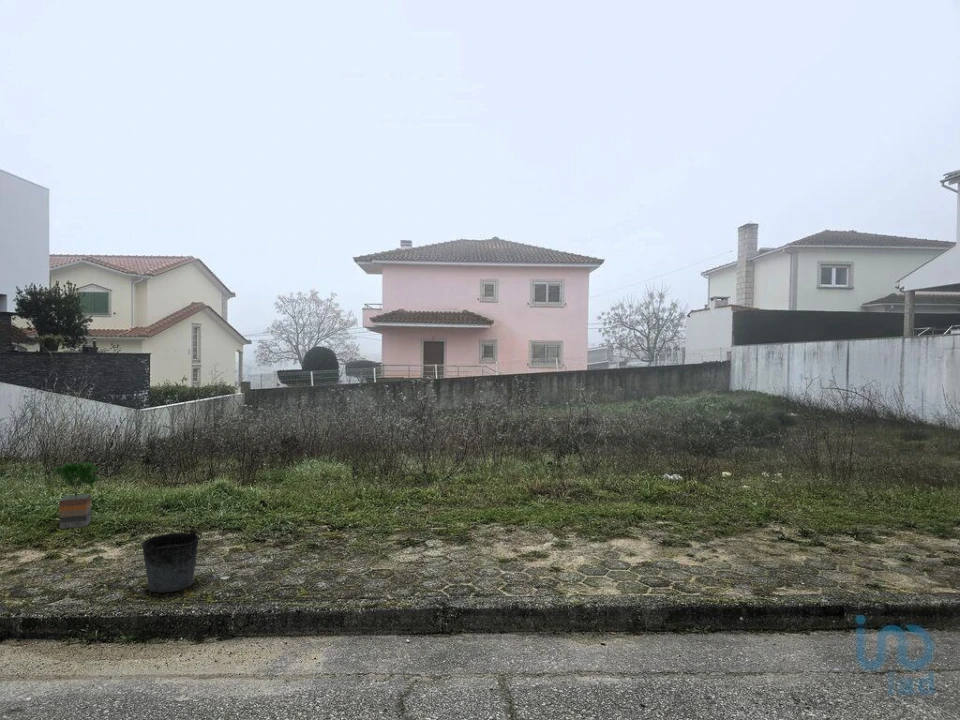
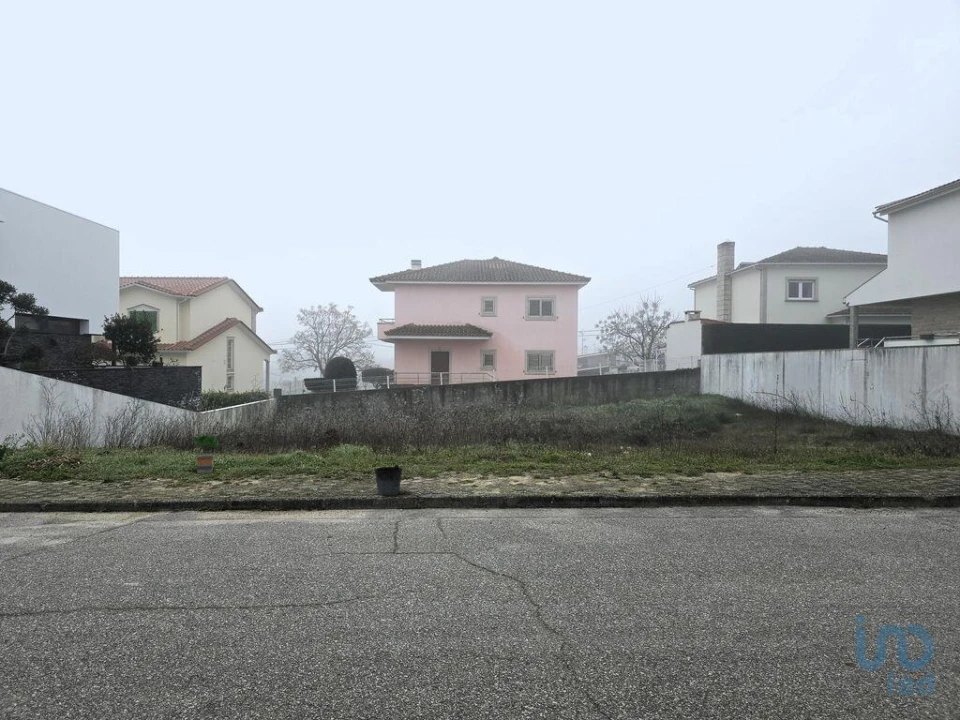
bucket: present [141,530,202,593] -> present [375,465,403,495]

